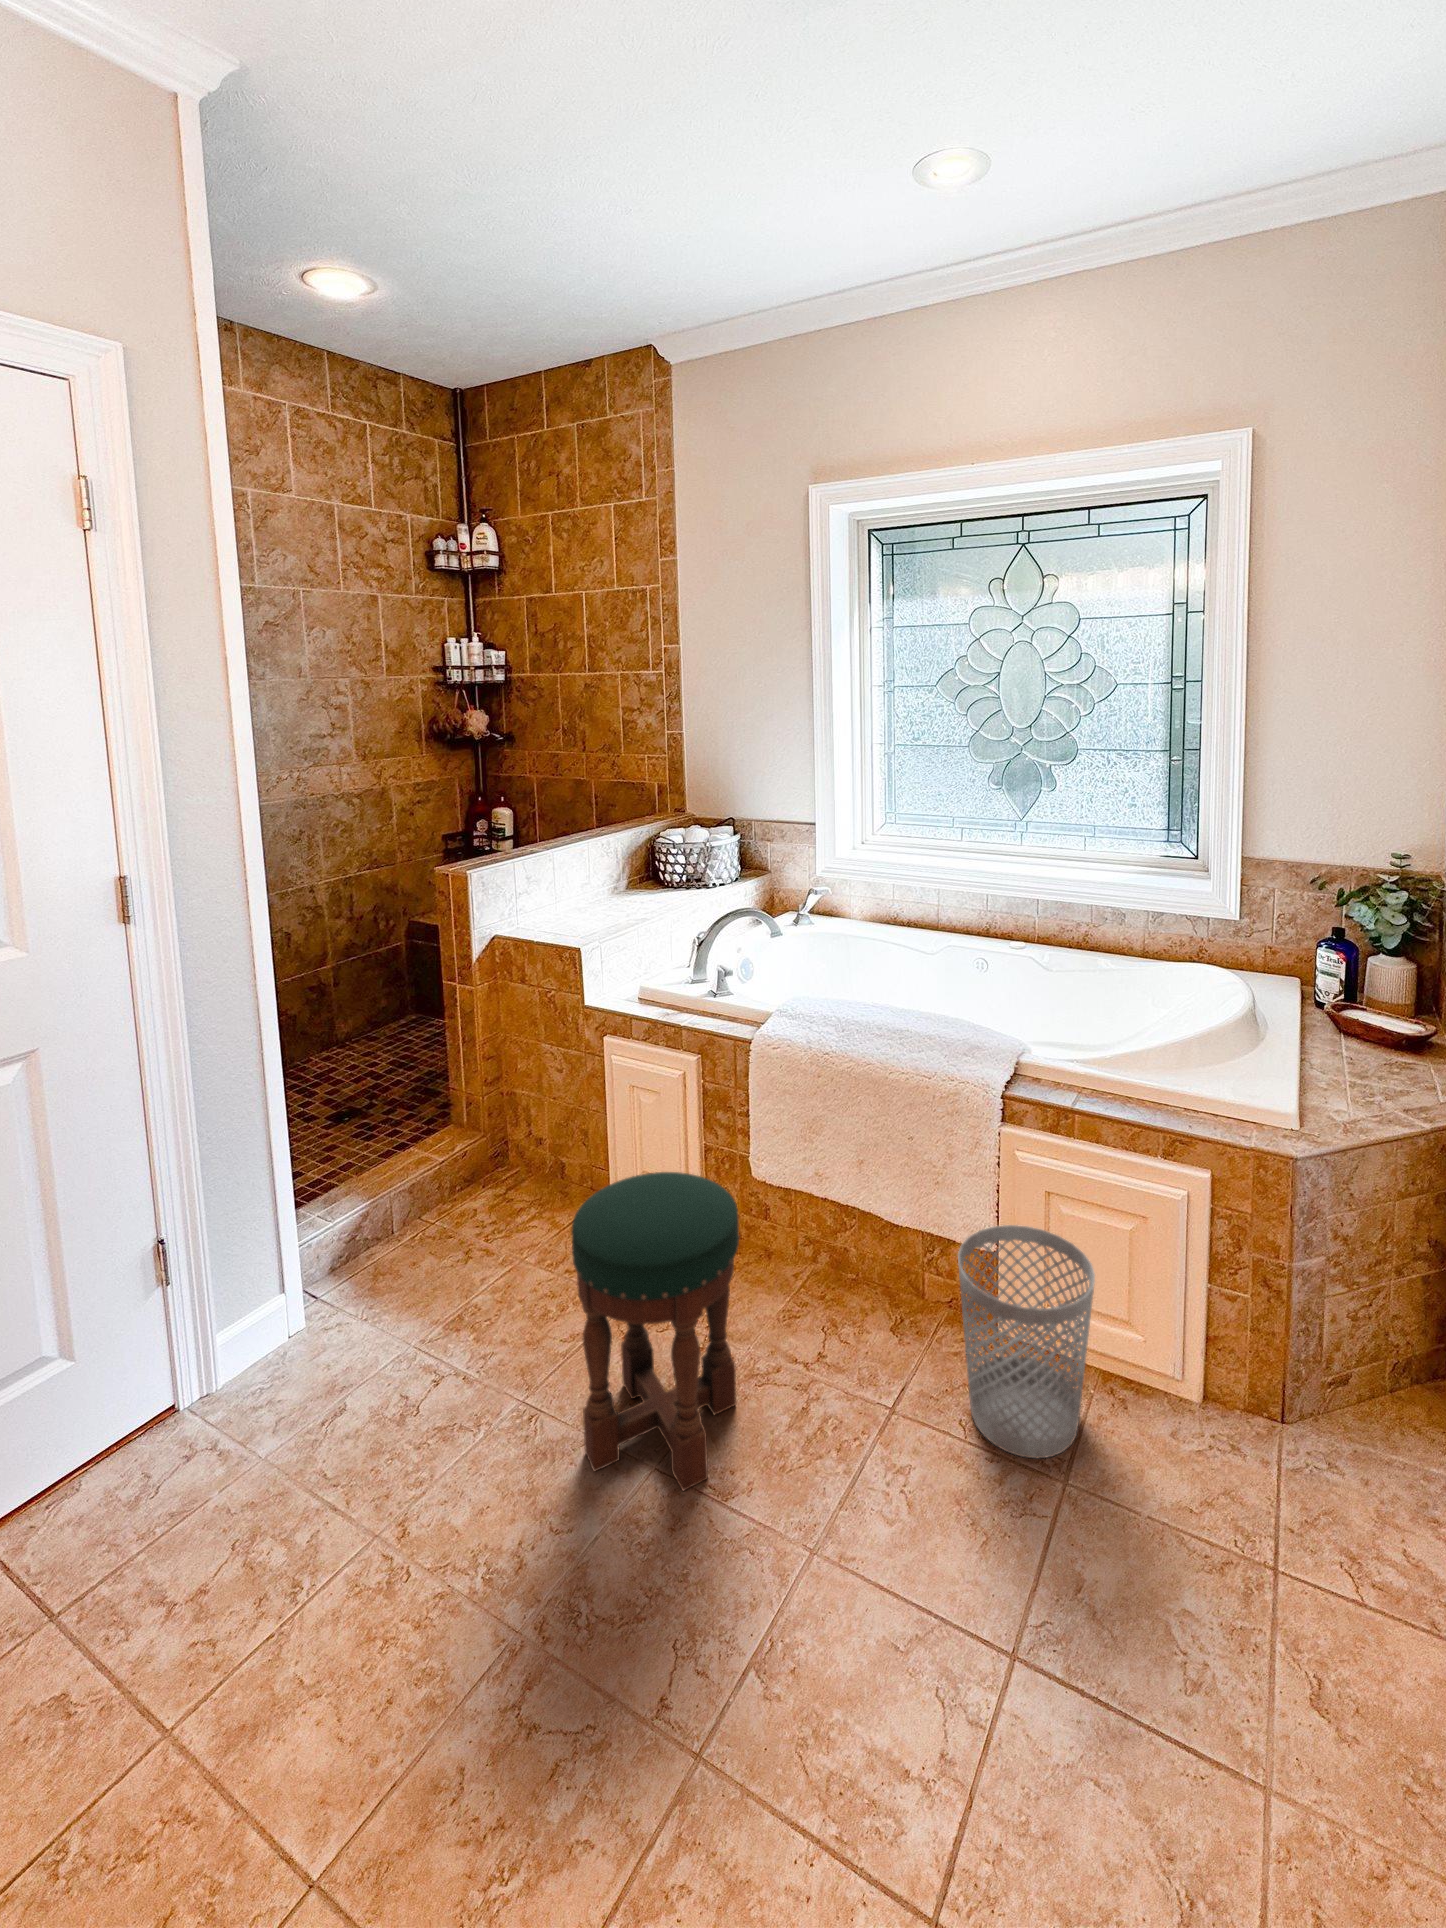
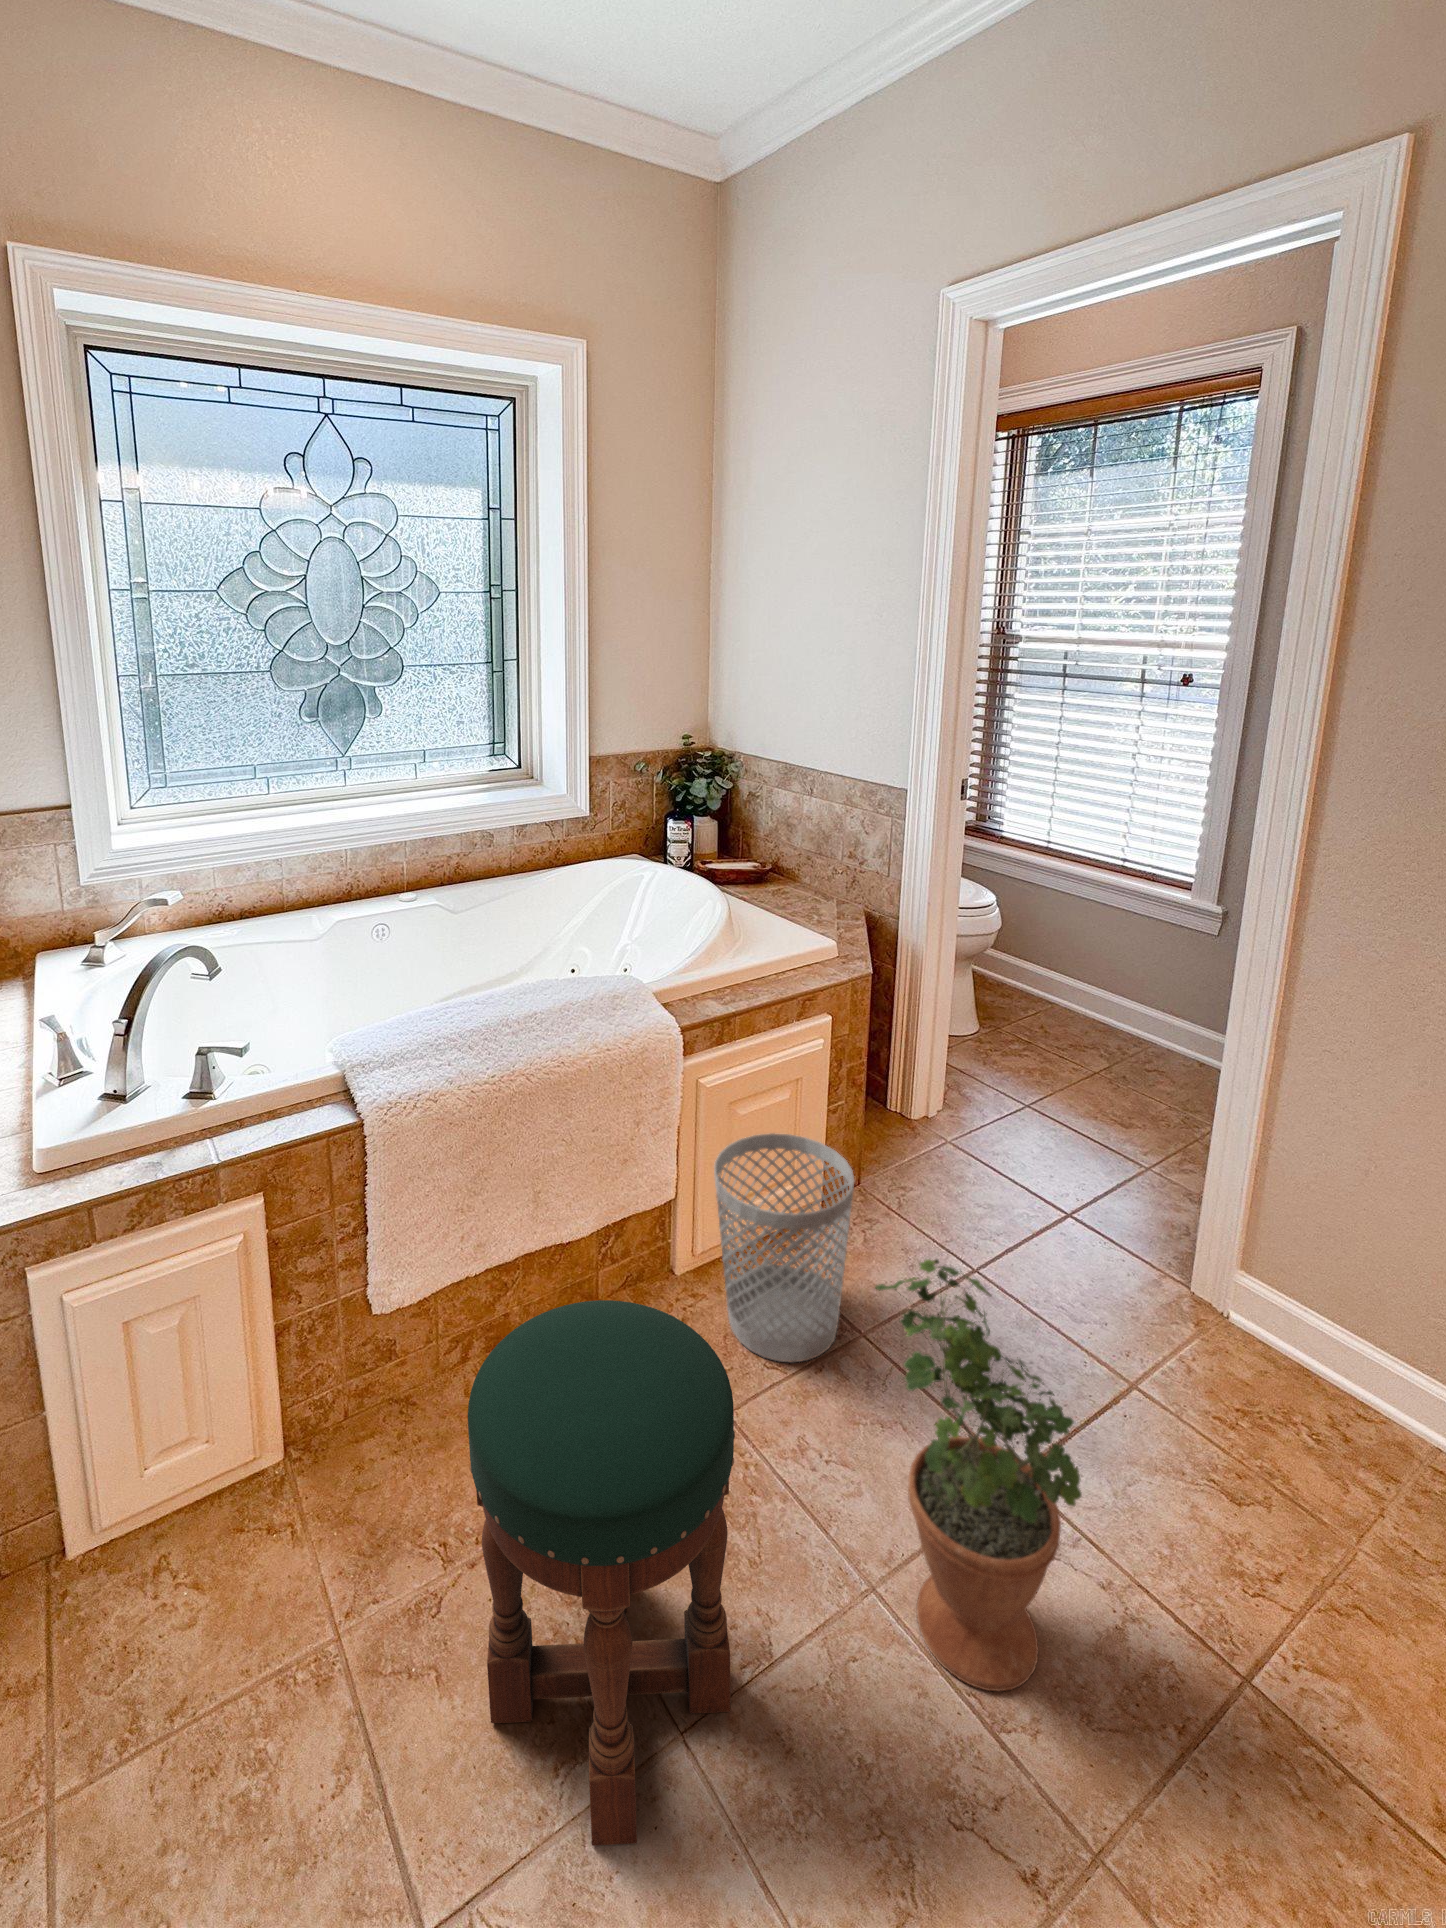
potted plant: none [732,1276,887,1688] -> present [875,1259,1082,1691]

